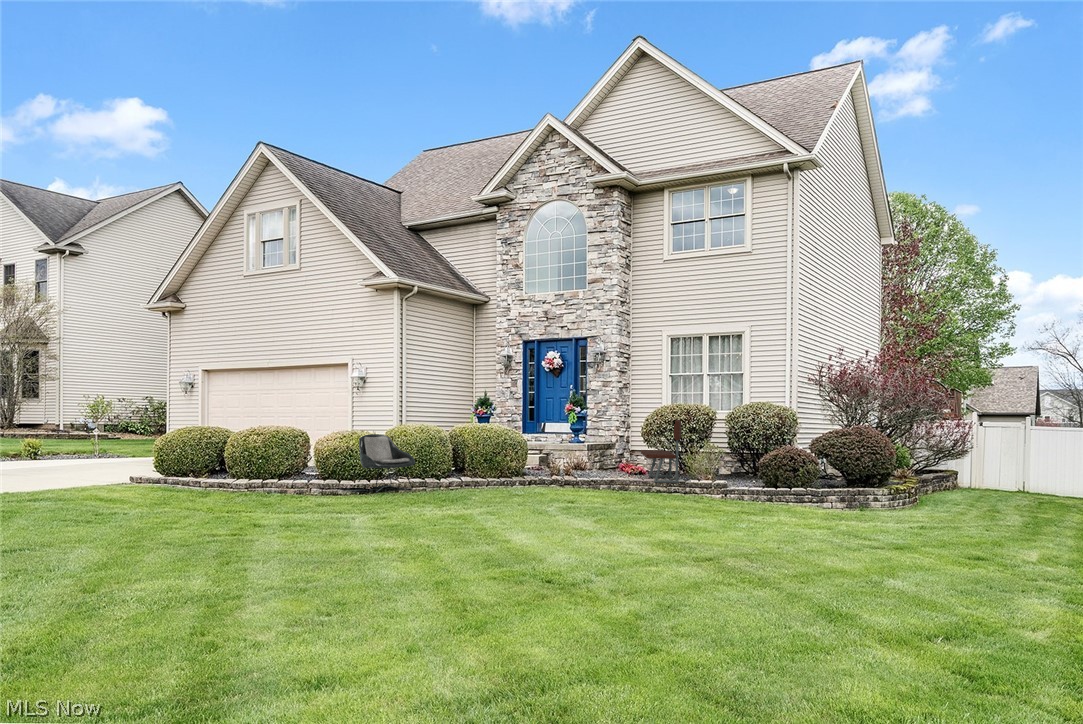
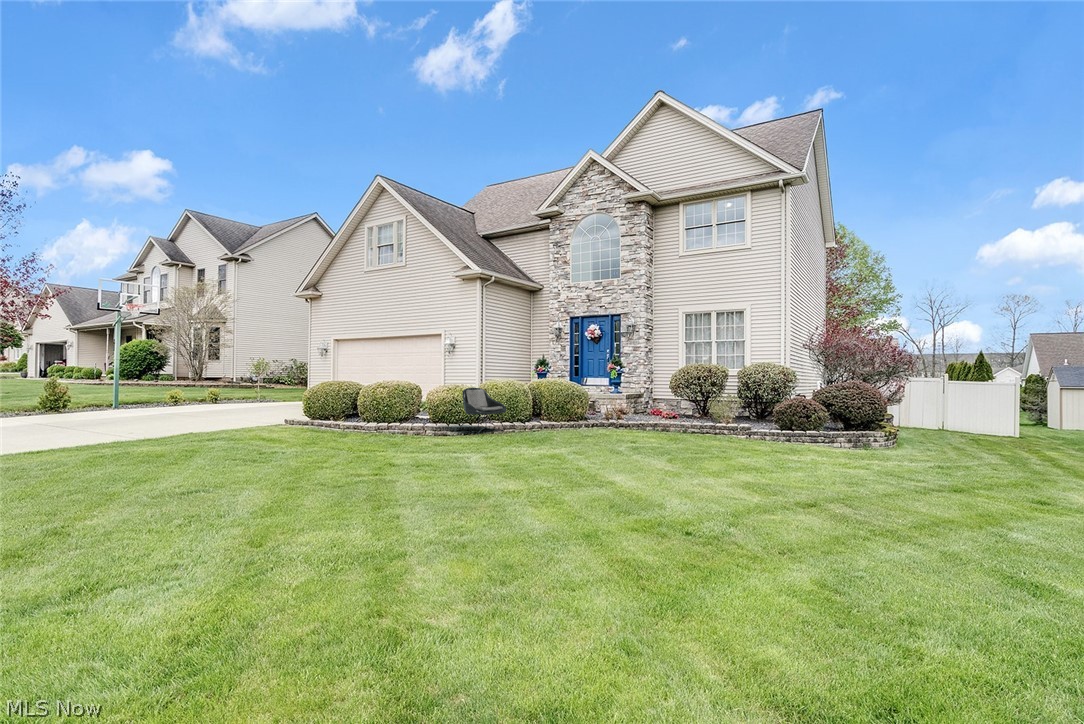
bench: present [641,420,681,483] -> none [667,376,701,424]

